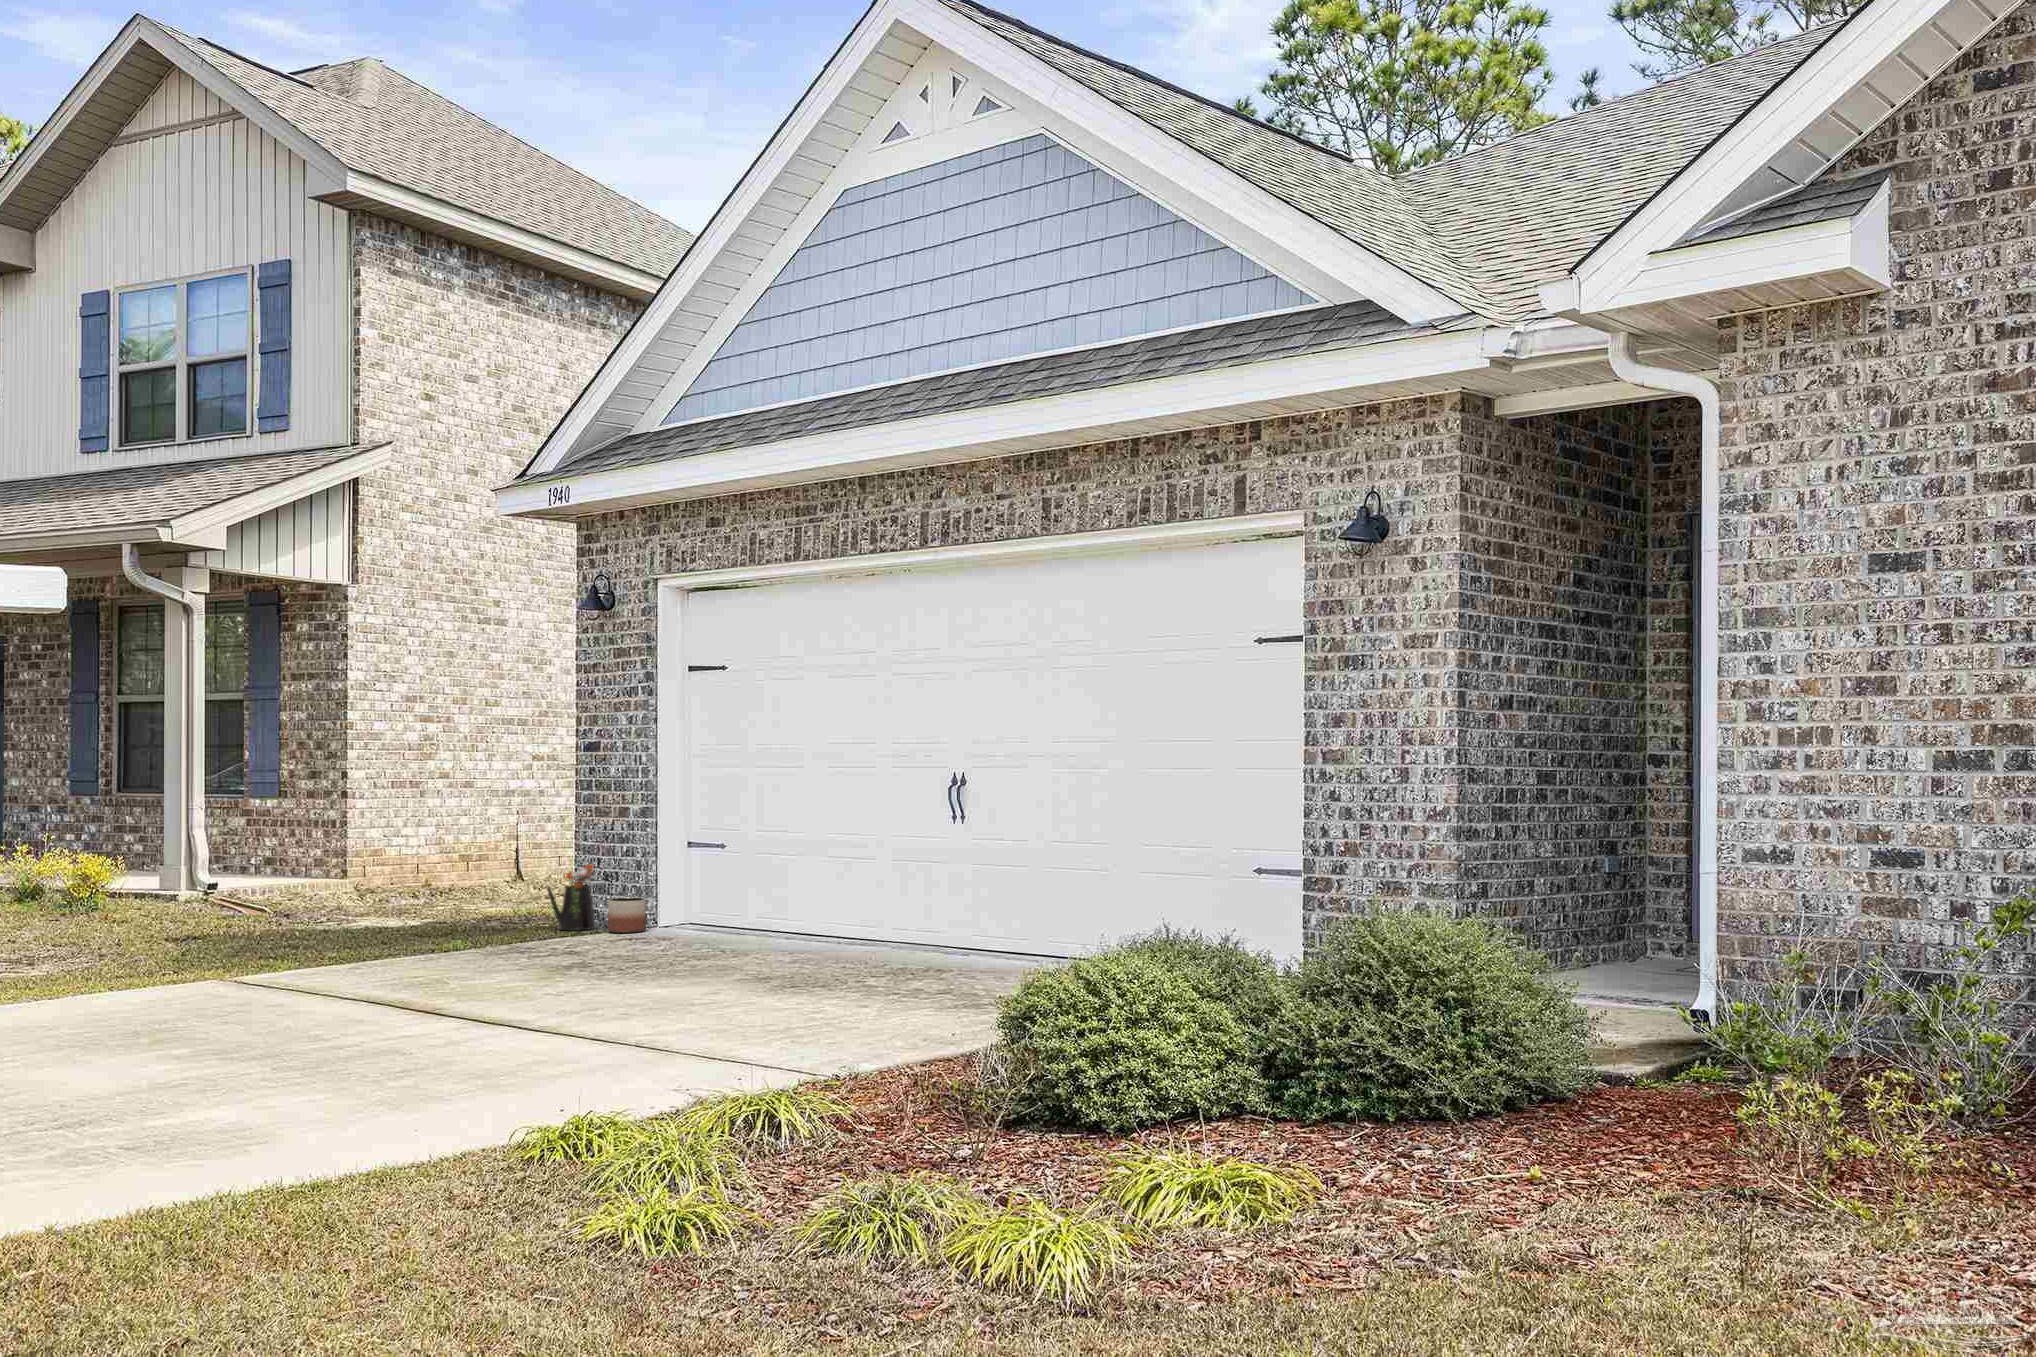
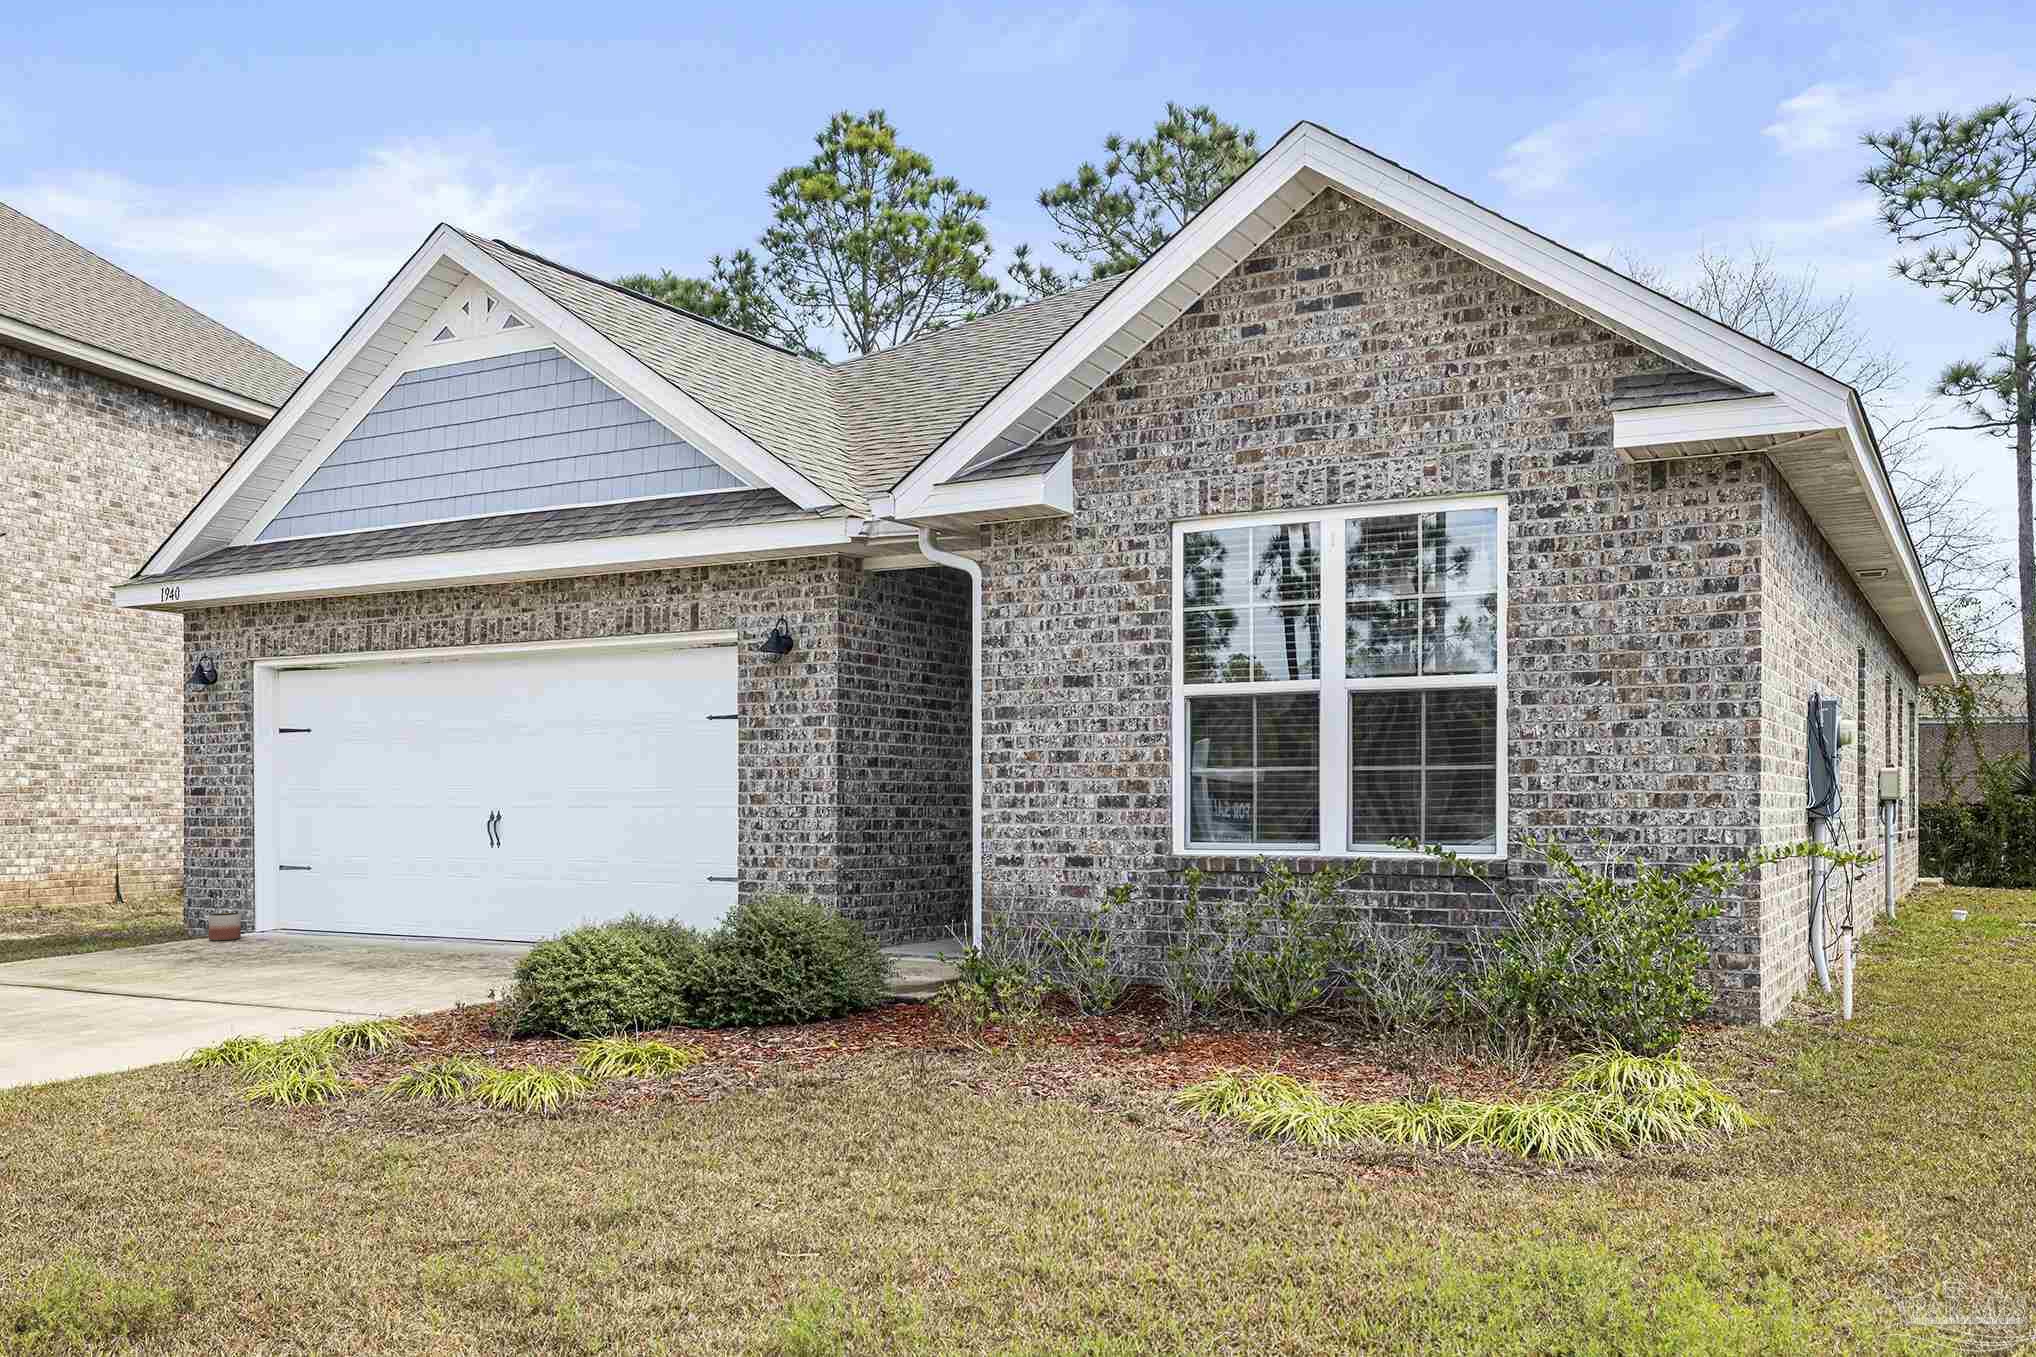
watering can: present [547,864,603,930] -> none [154,887,204,940]

